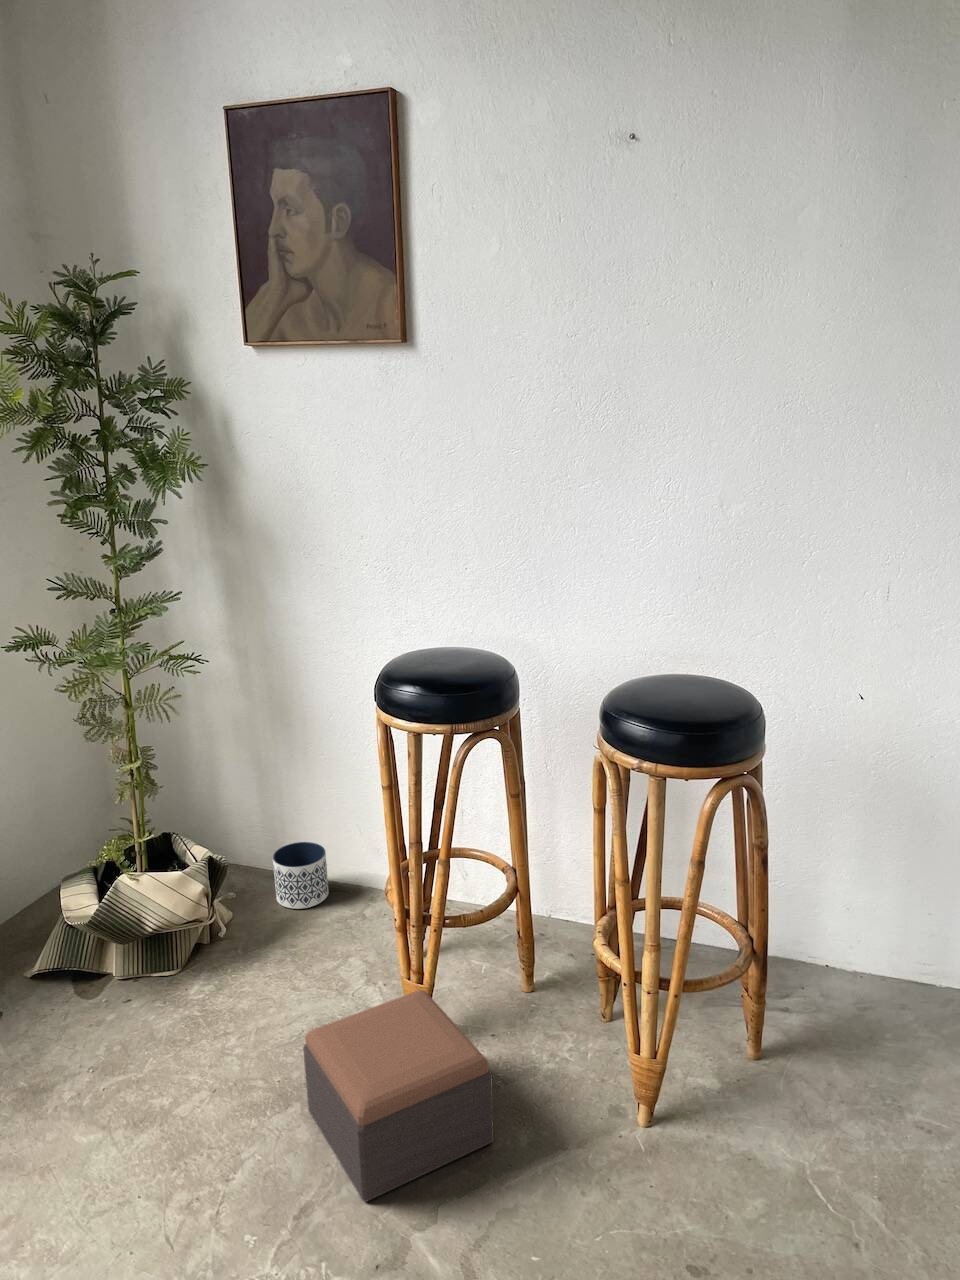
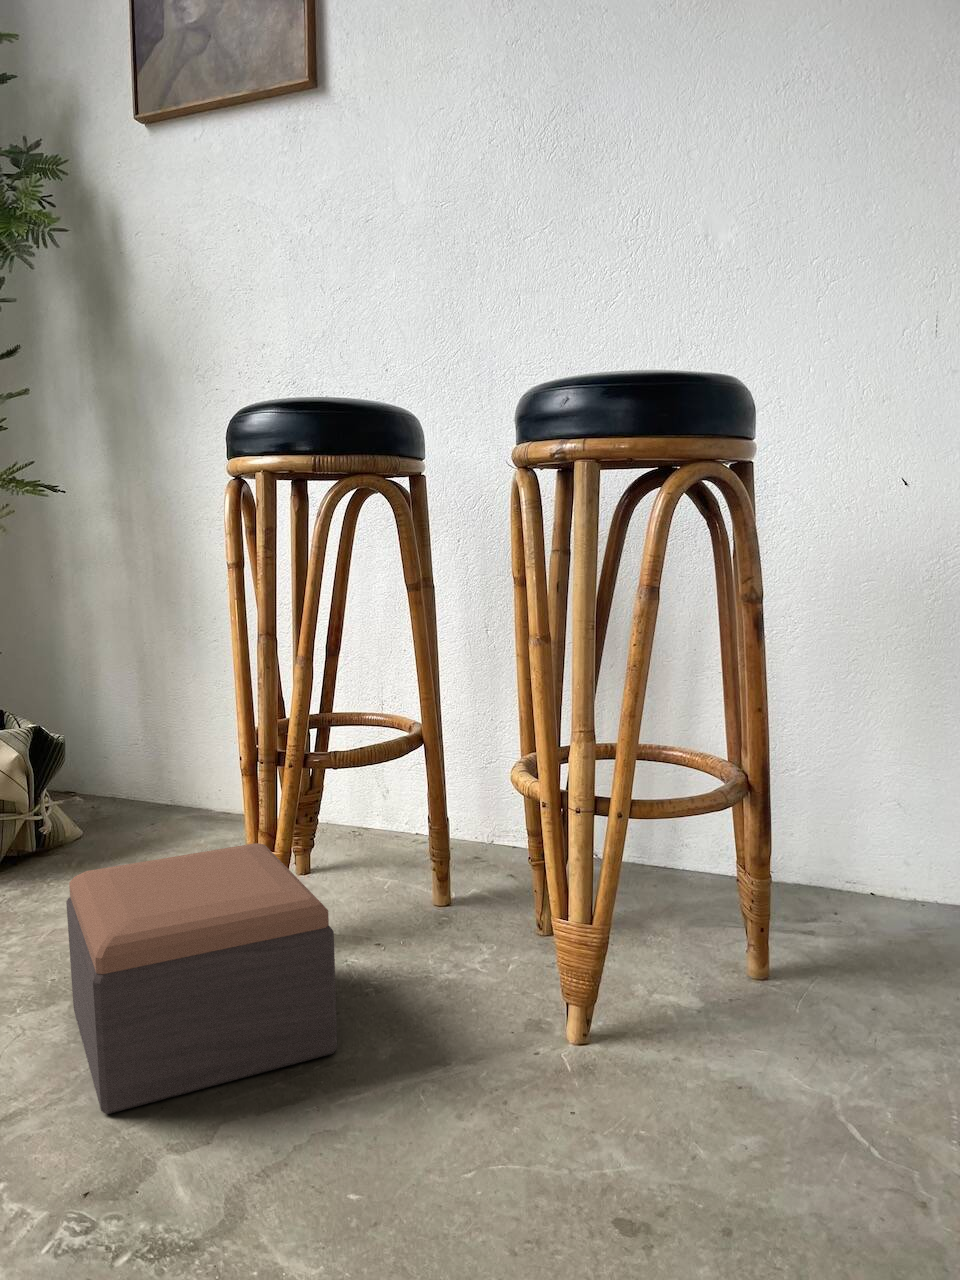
planter: present [273,842,329,909] -> none [140,753,213,831]

